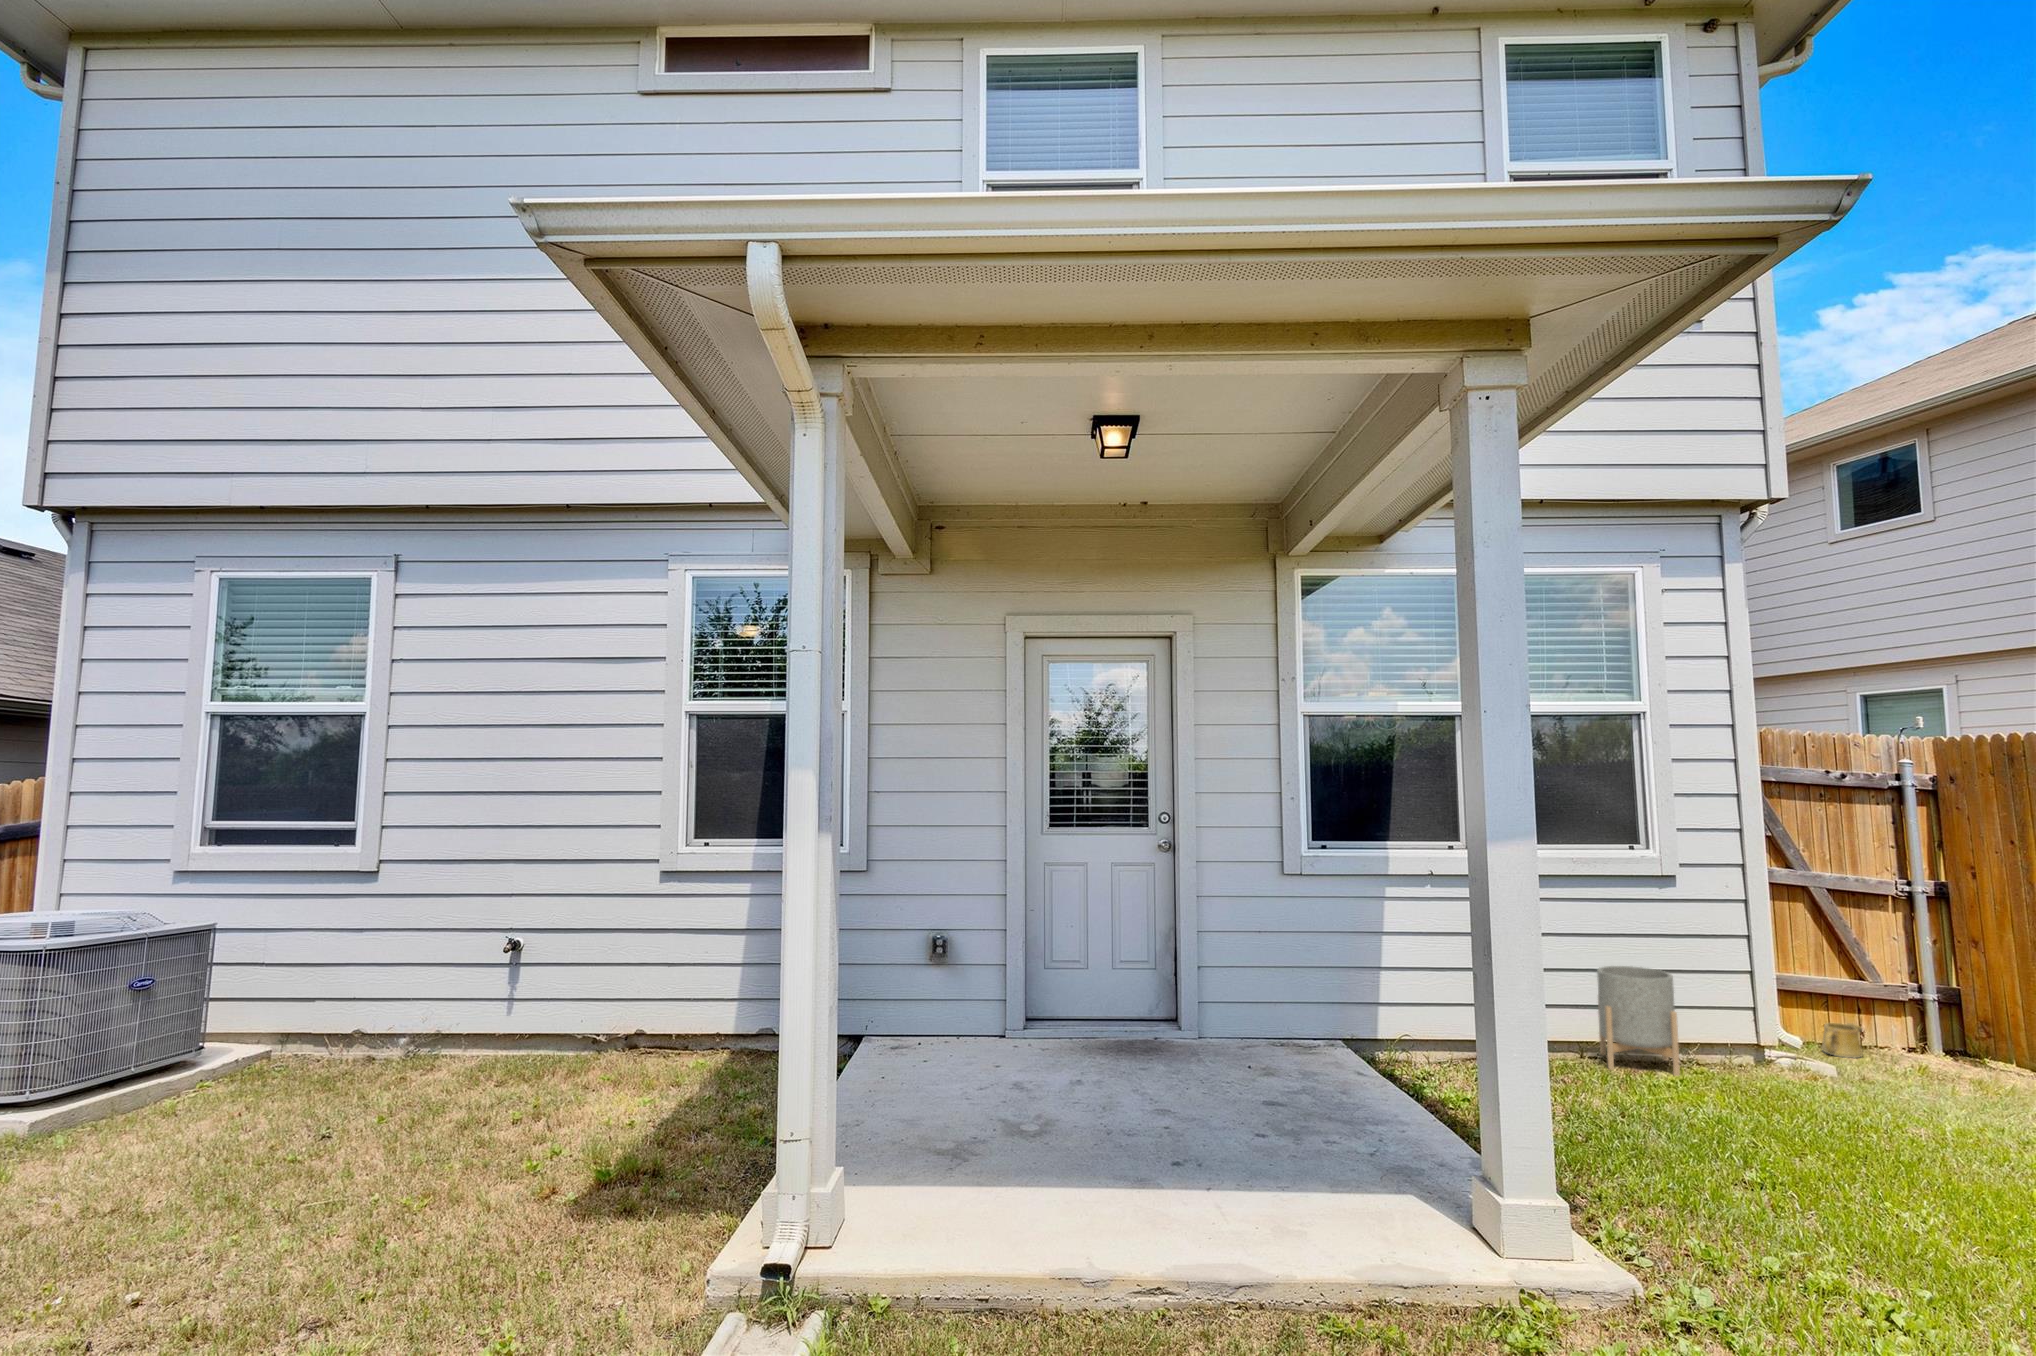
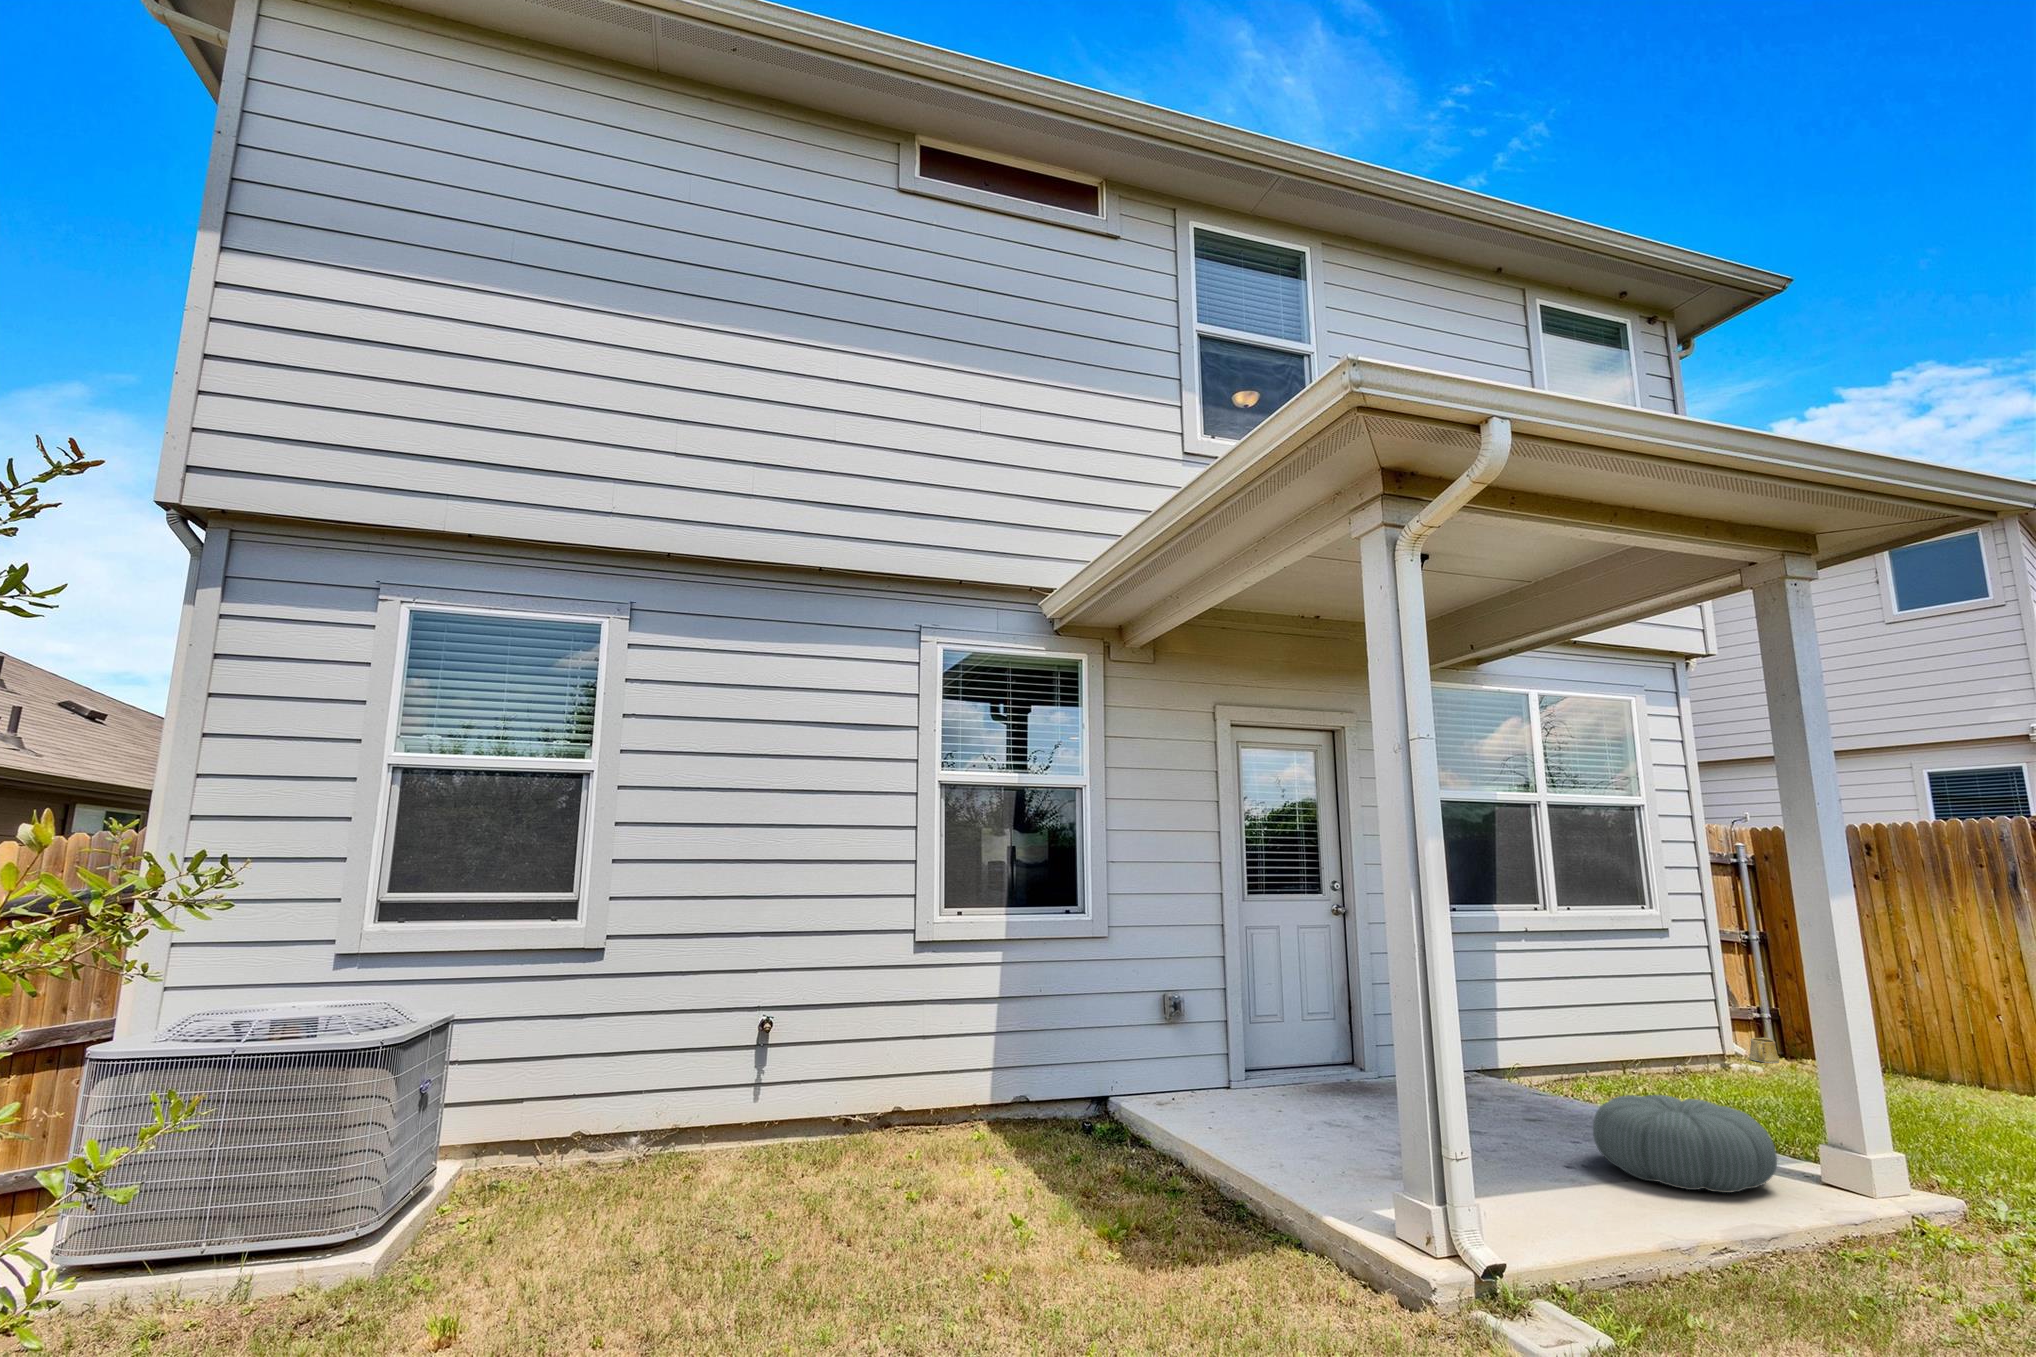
planter: present [1597,966,1680,1076] -> none [1634,1000,1712,1082]
pouf: none [1208,1089,1409,1223] -> present [1593,1095,1777,1193]

